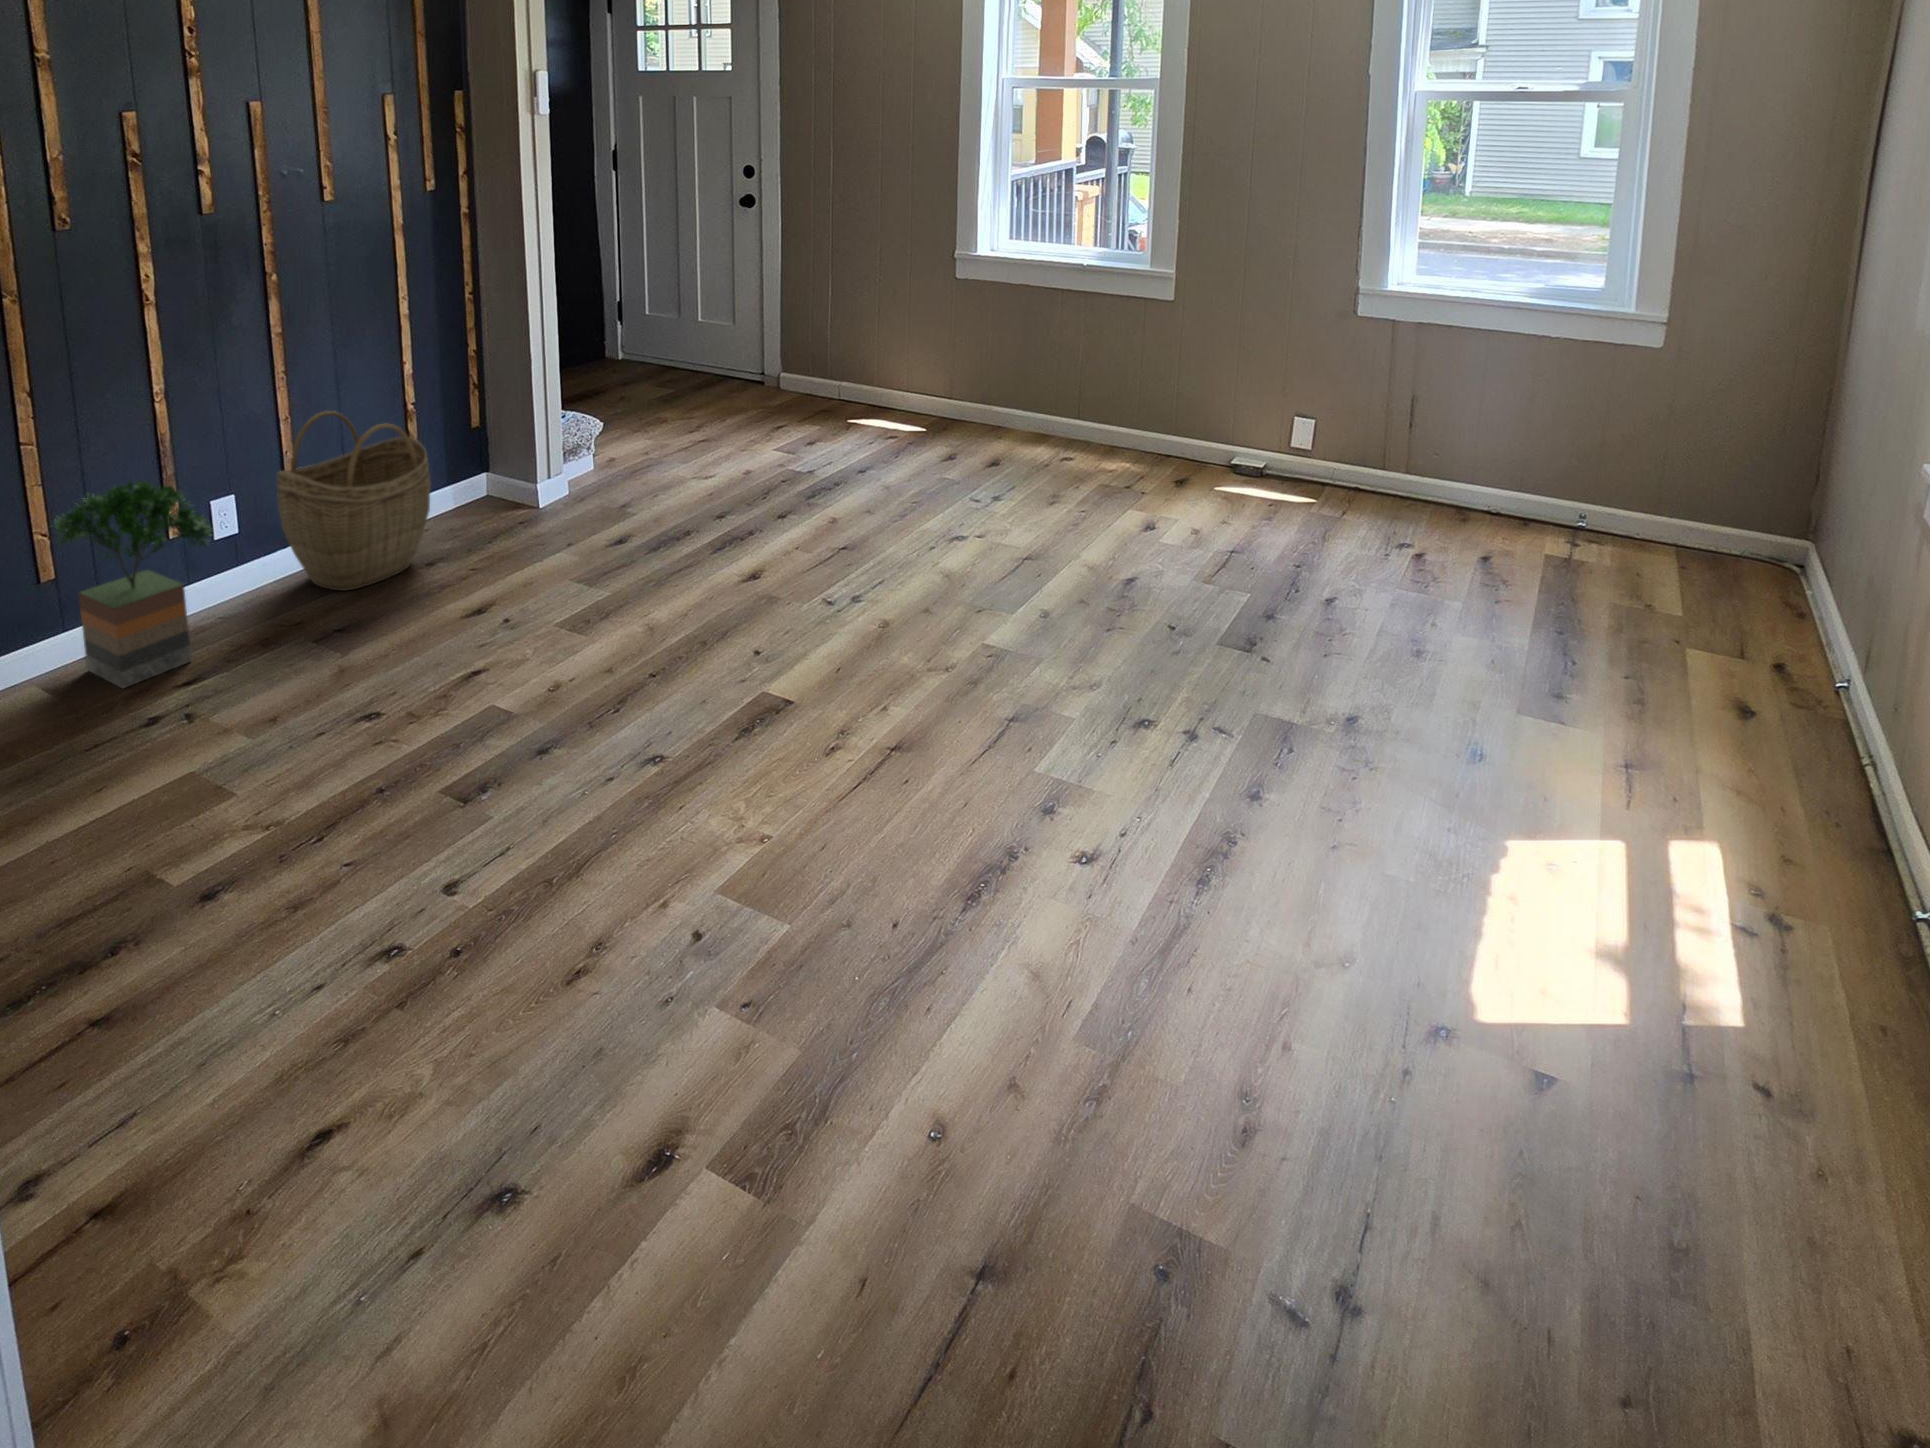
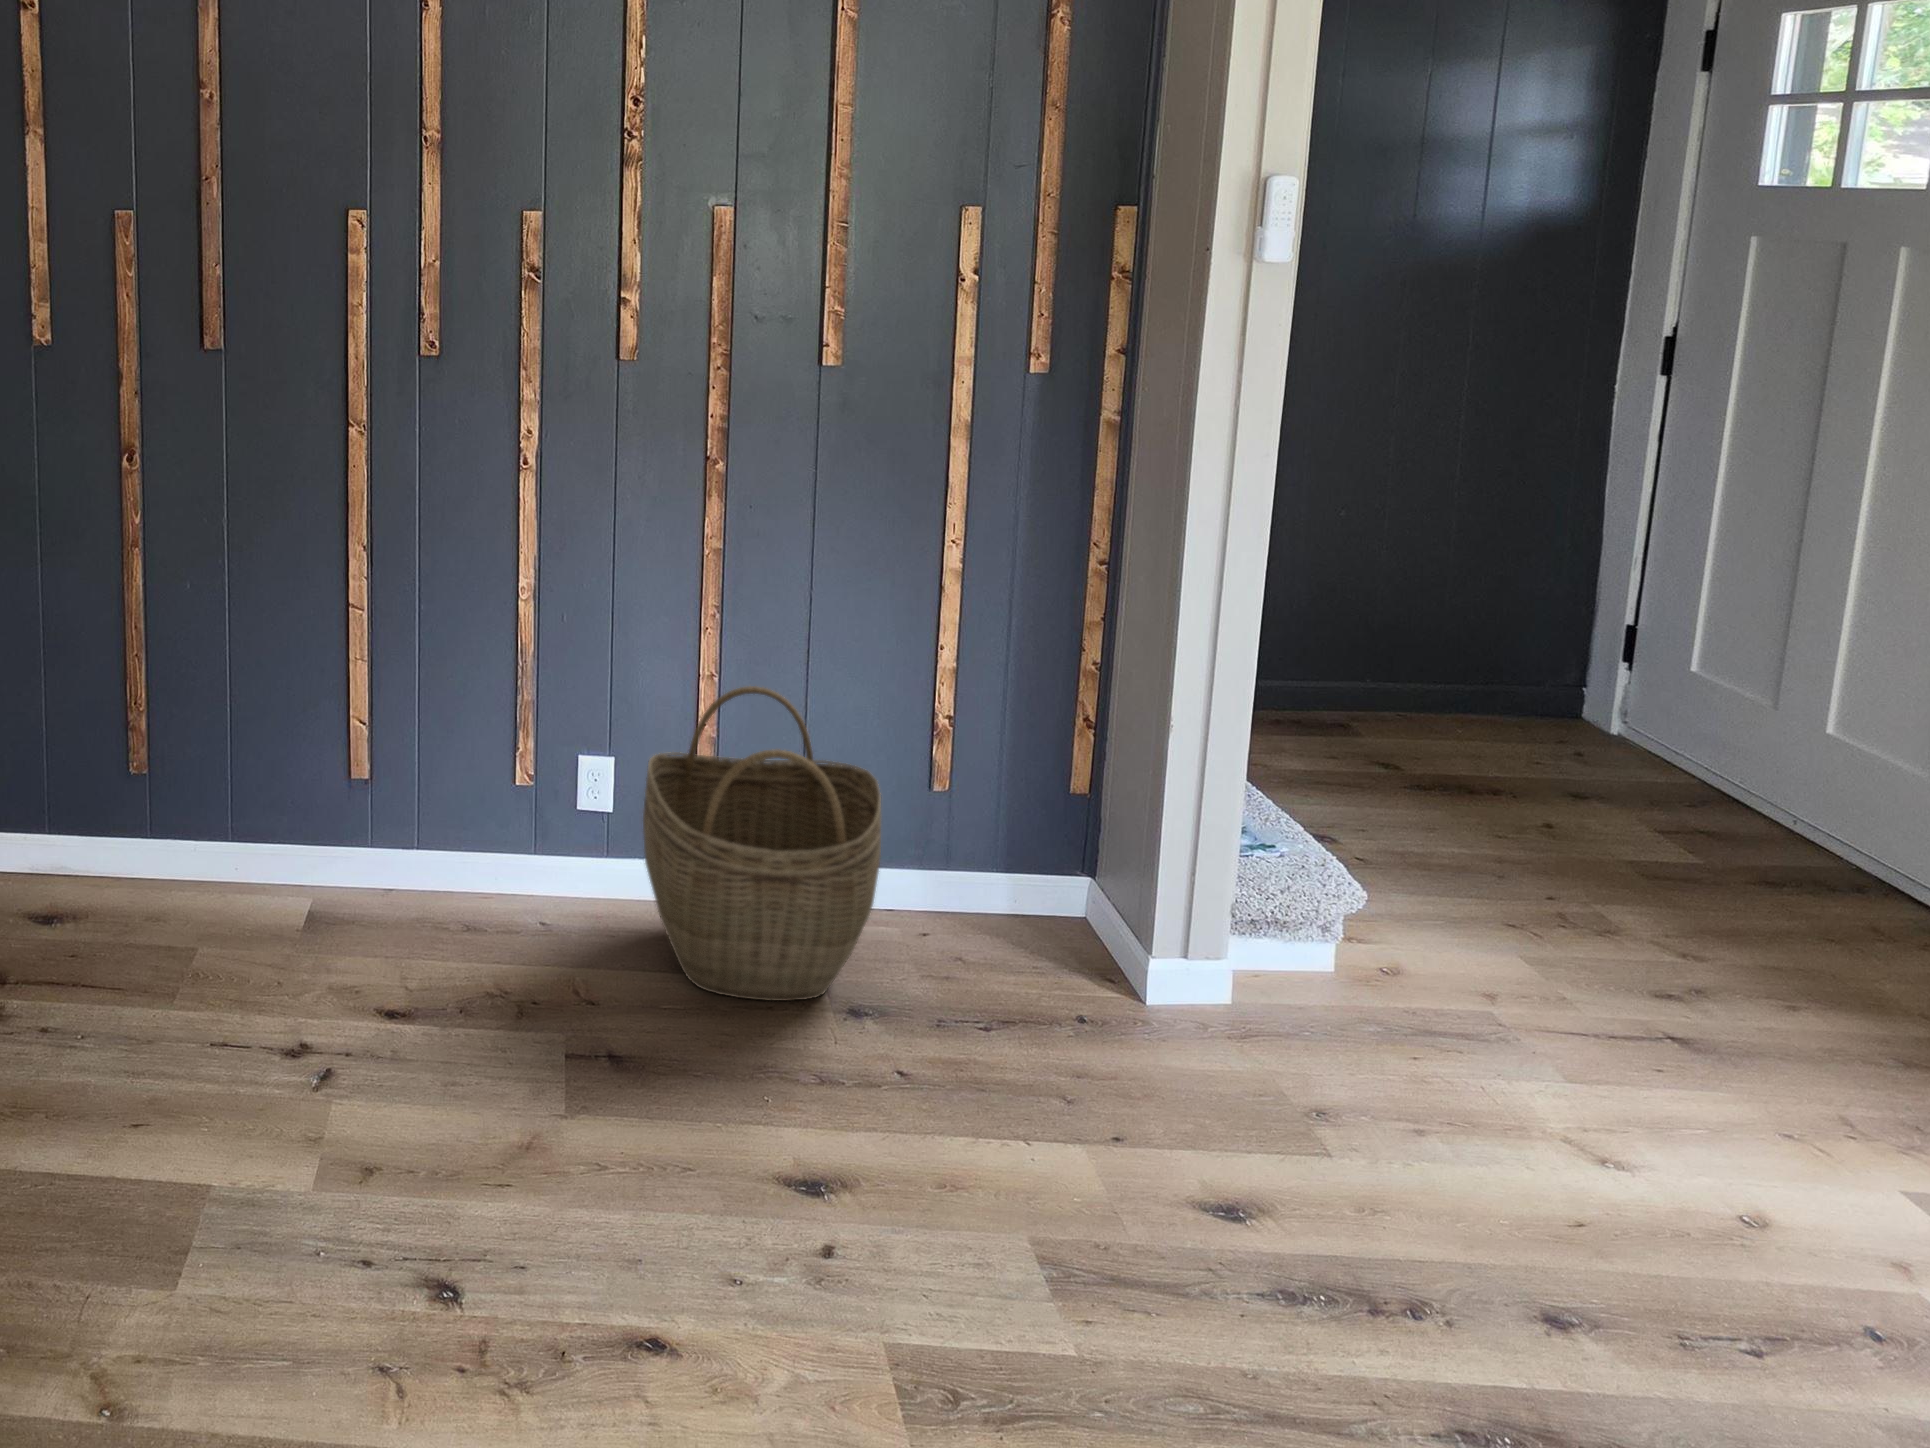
potted tree: present [54,481,212,688] -> none [313,694,485,981]

